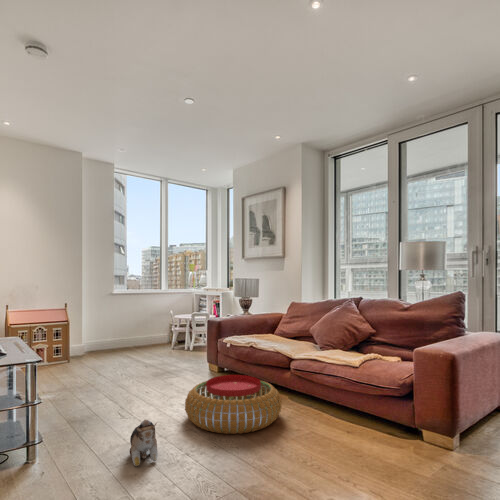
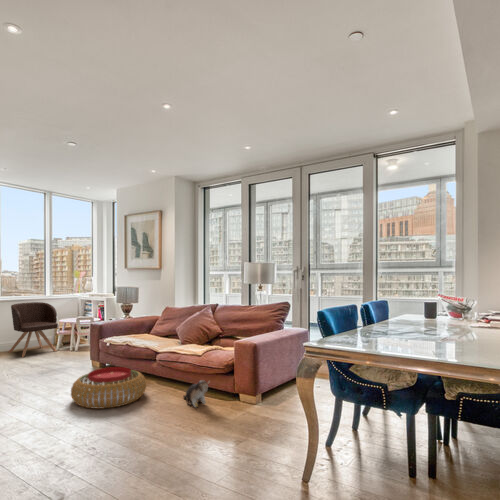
armchair: none [124,296,172,354] -> present [8,302,58,357]
plush toy: present [130,420,158,466] -> present [183,380,210,407]

